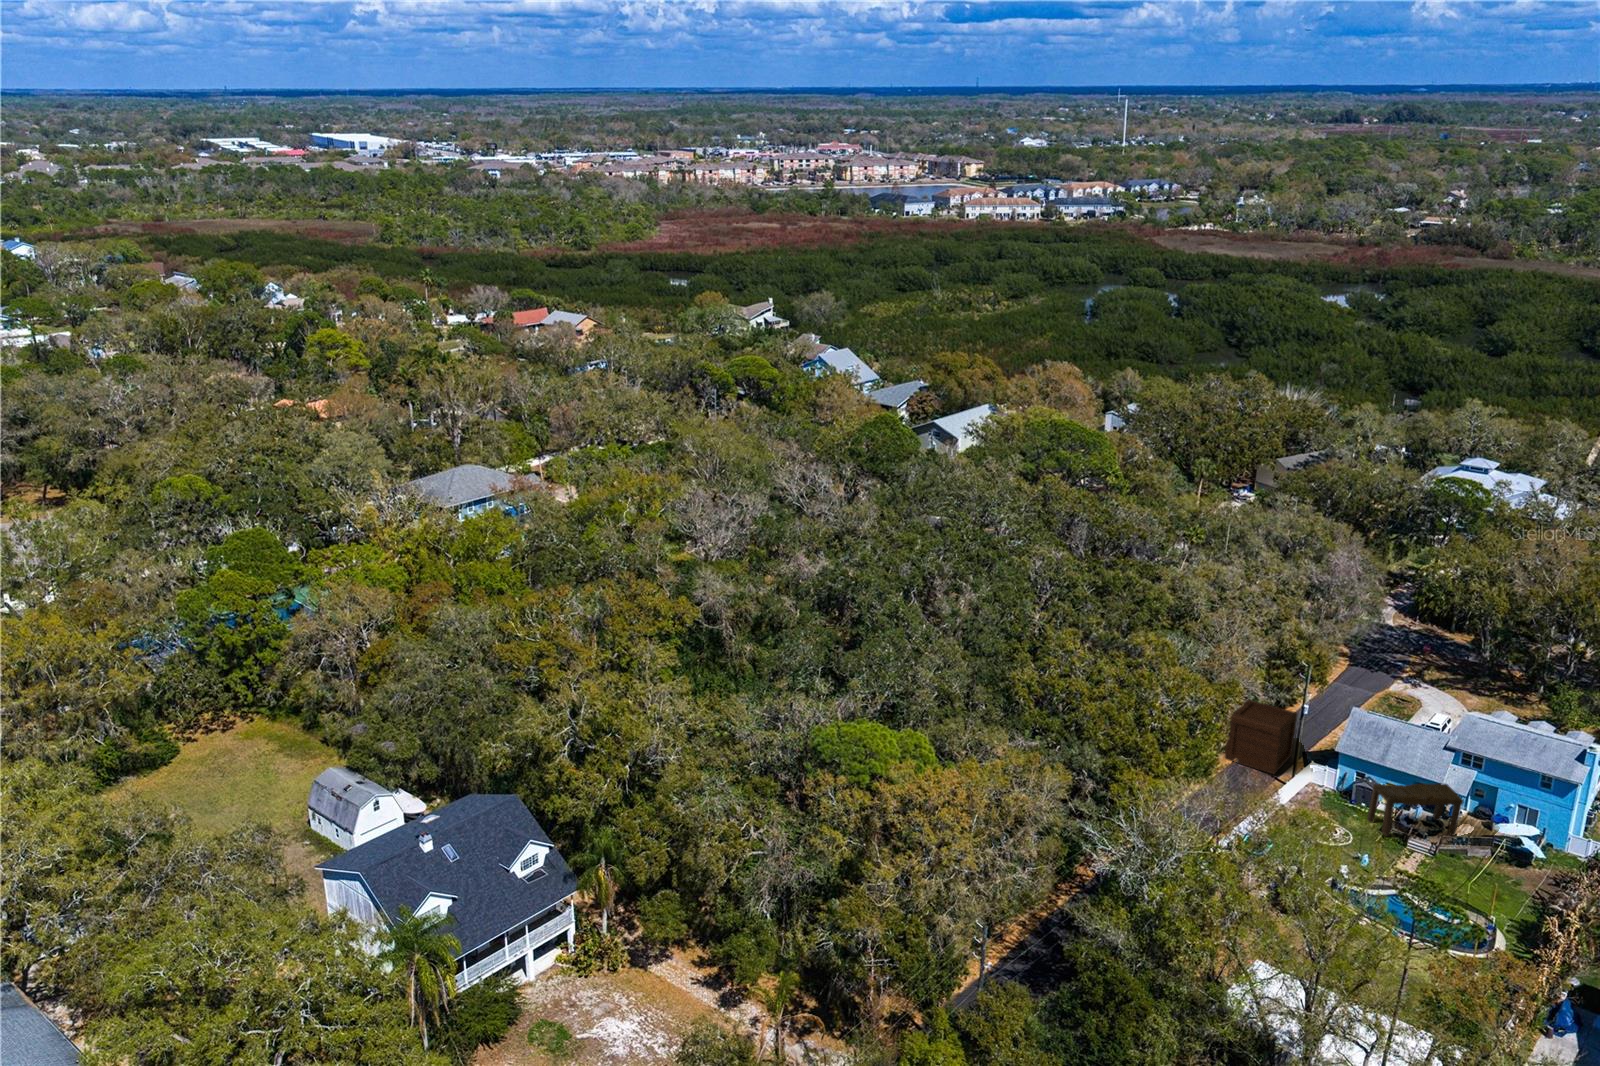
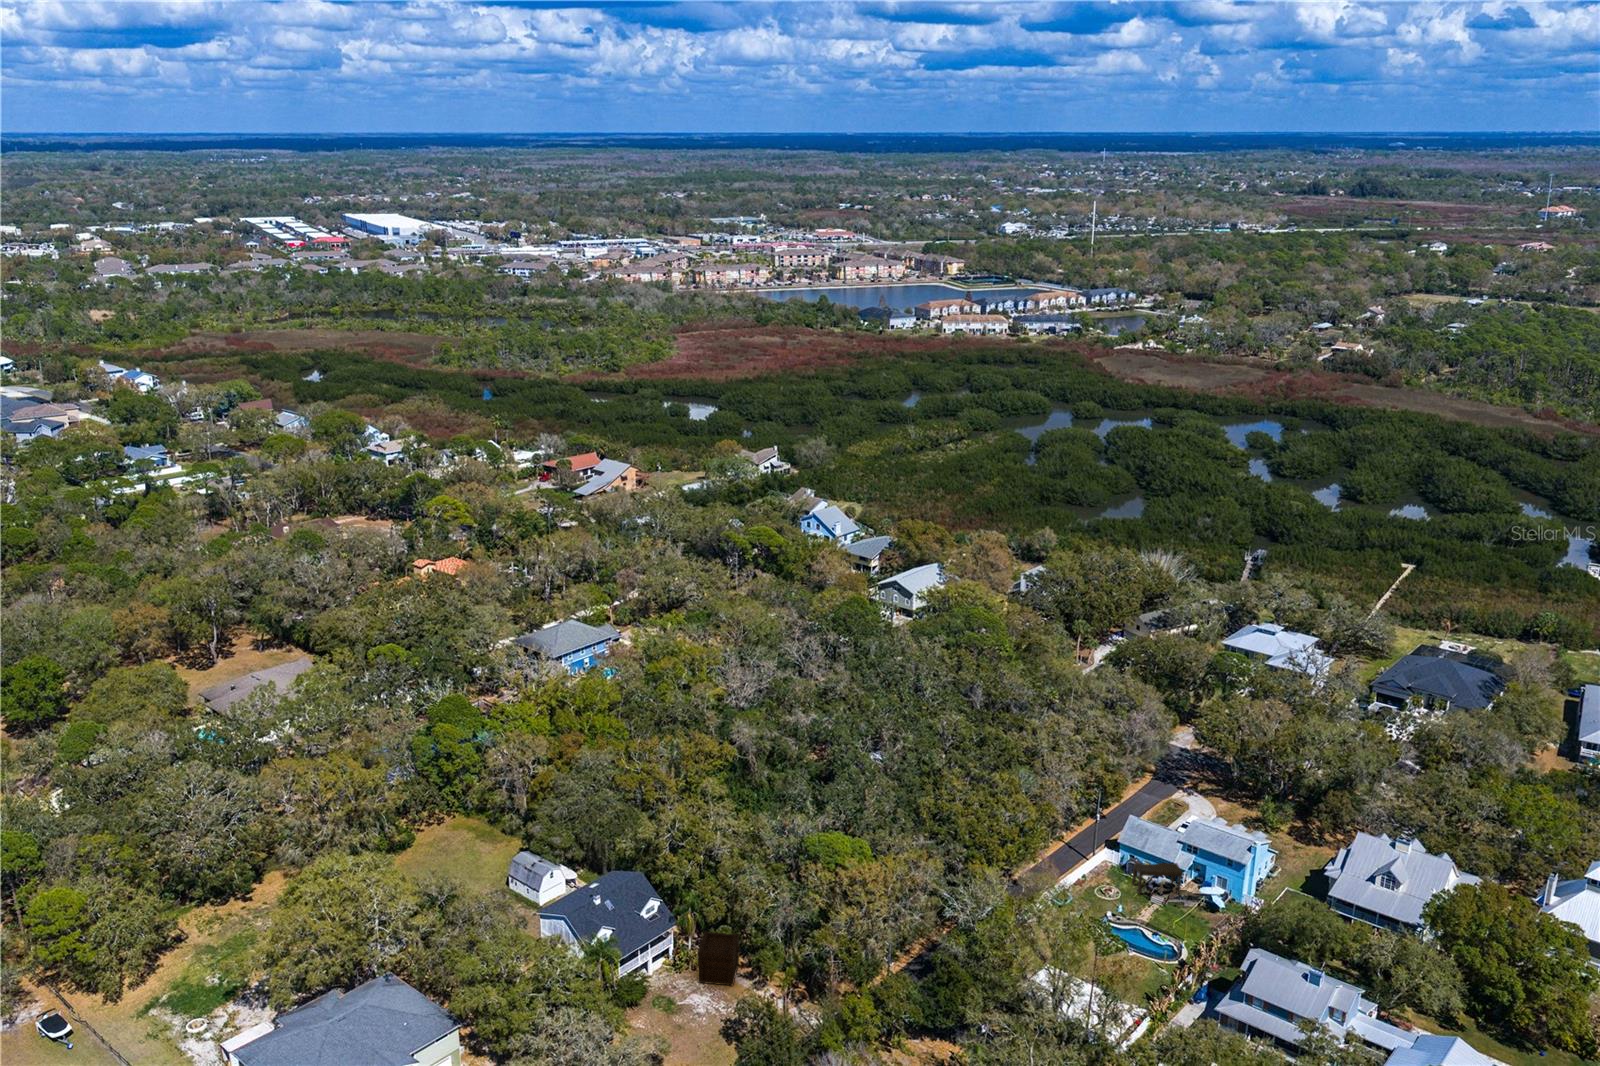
wooden crate: present [1225,700,1297,774] -> present [697,932,739,985]

